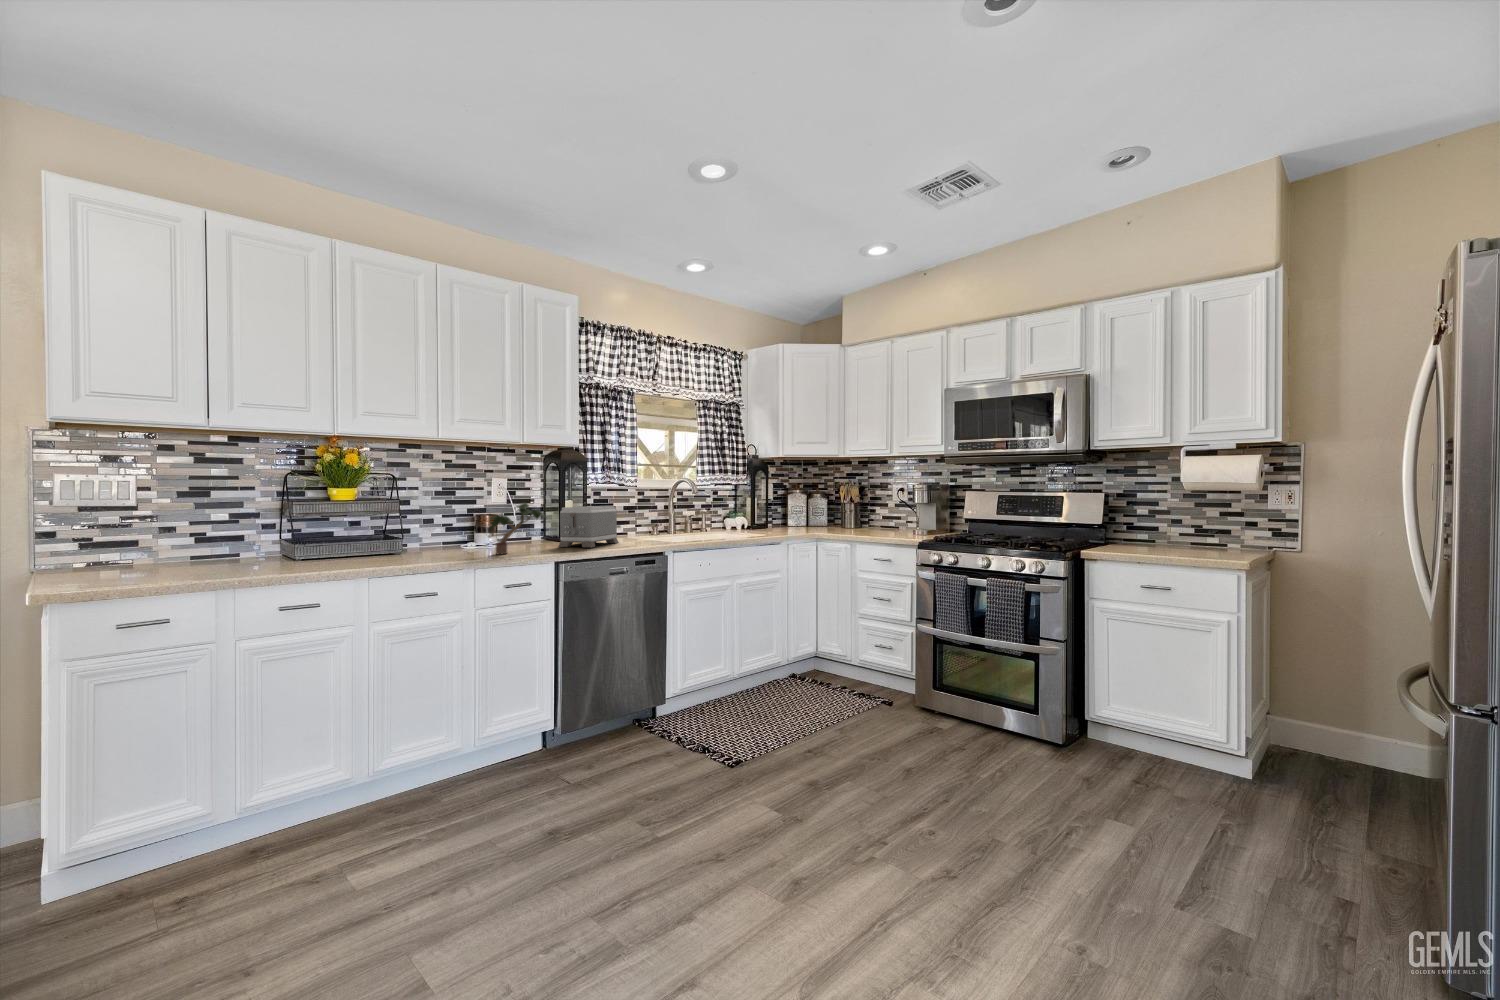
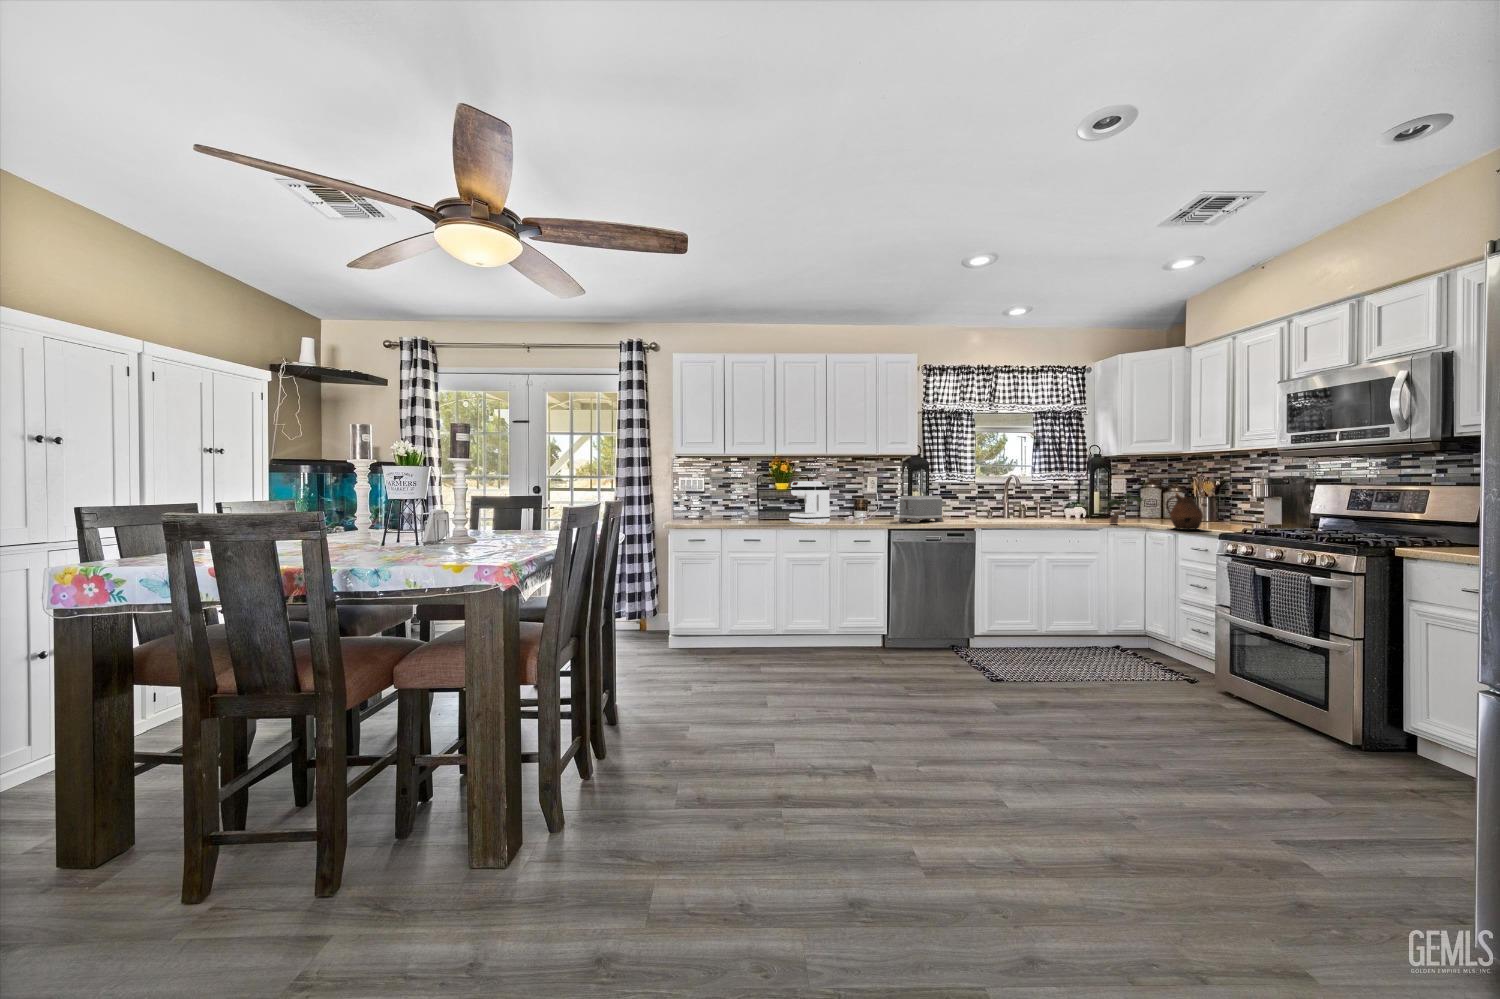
coffee maker: none [363,484,457,563] -> present [783,481,830,524]
ceramic pitcher: none [850,500,888,540] -> present [1166,493,1203,530]
potted plant: present [488,503,547,554] -> present [1106,493,1143,525]

